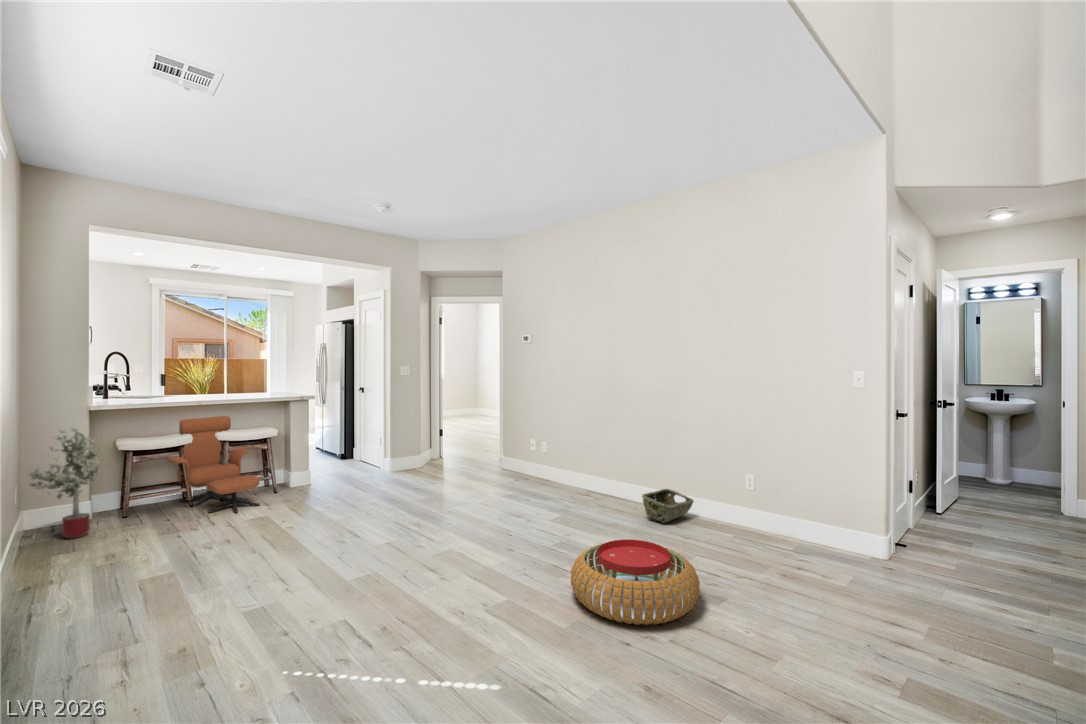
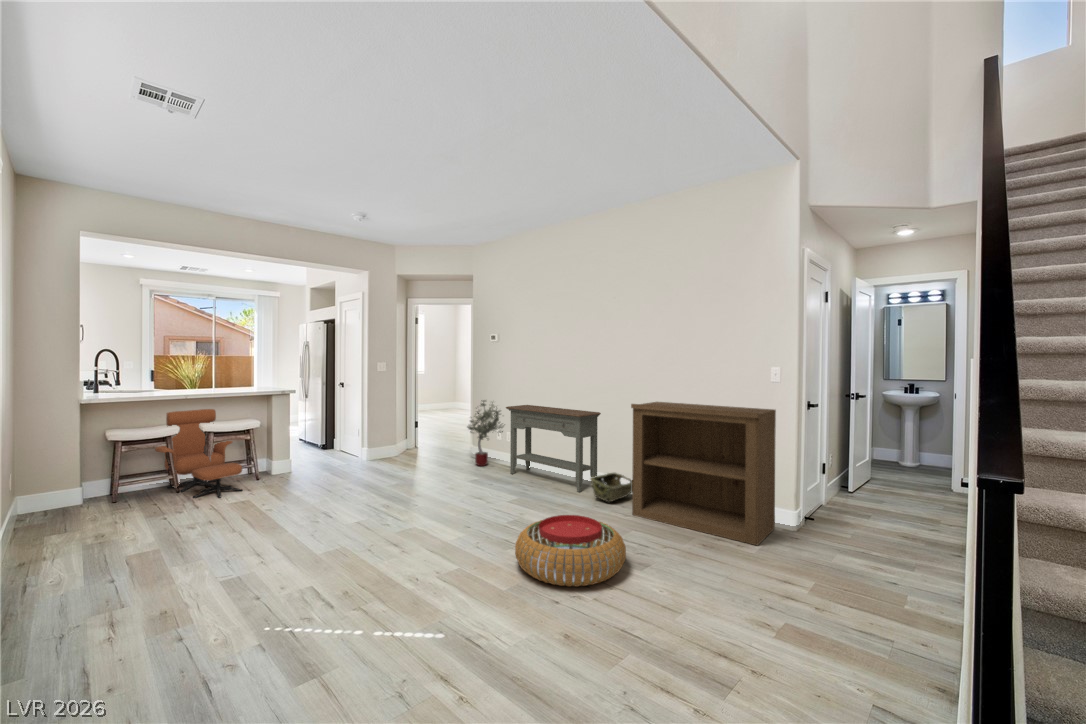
bookshelf: none [692,410,862,577] -> present [631,402,776,545]
console table: none [542,412,651,510] -> present [506,405,601,492]
potted tree: present [30,428,103,539] -> present [467,400,504,466]

